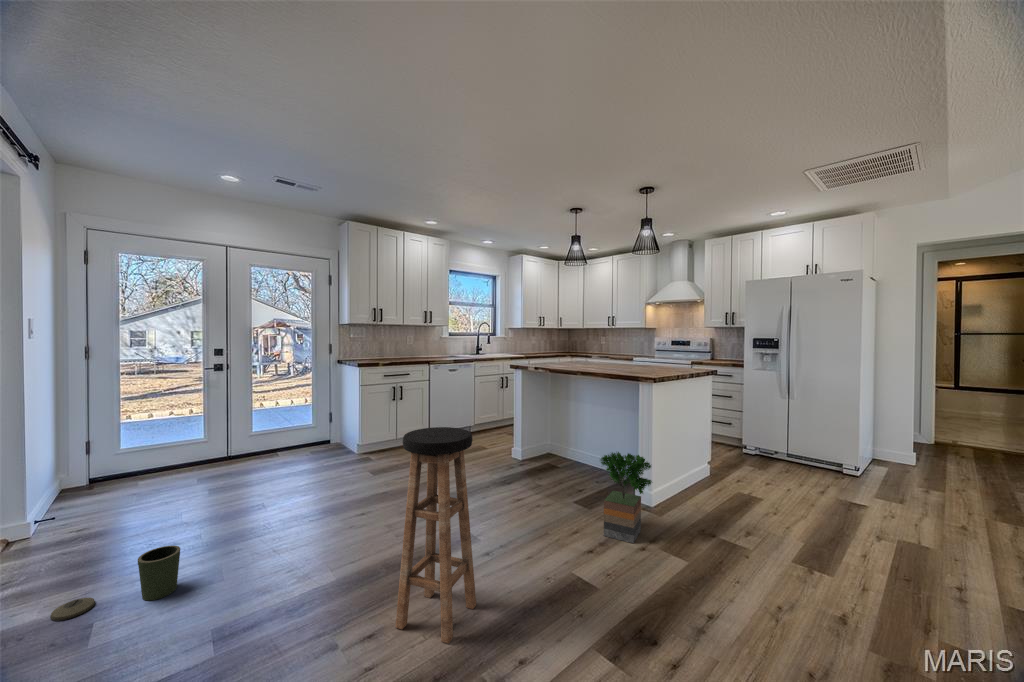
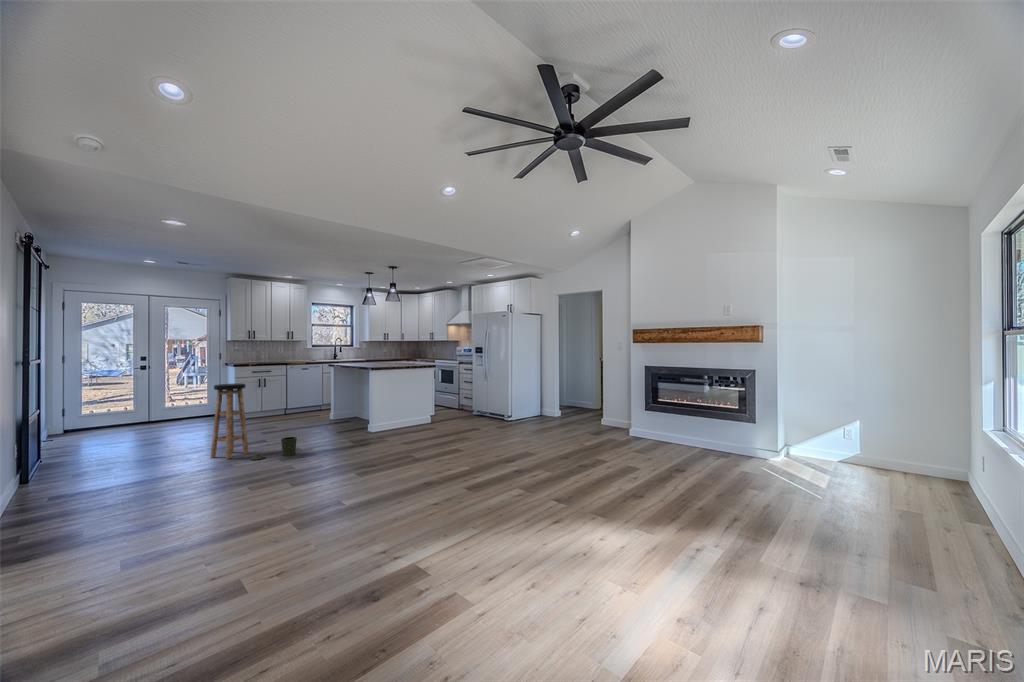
potted tree: present [601,452,652,543] -> none [331,400,358,440]
trash can: present [50,546,180,621] -> present [251,437,297,460]

